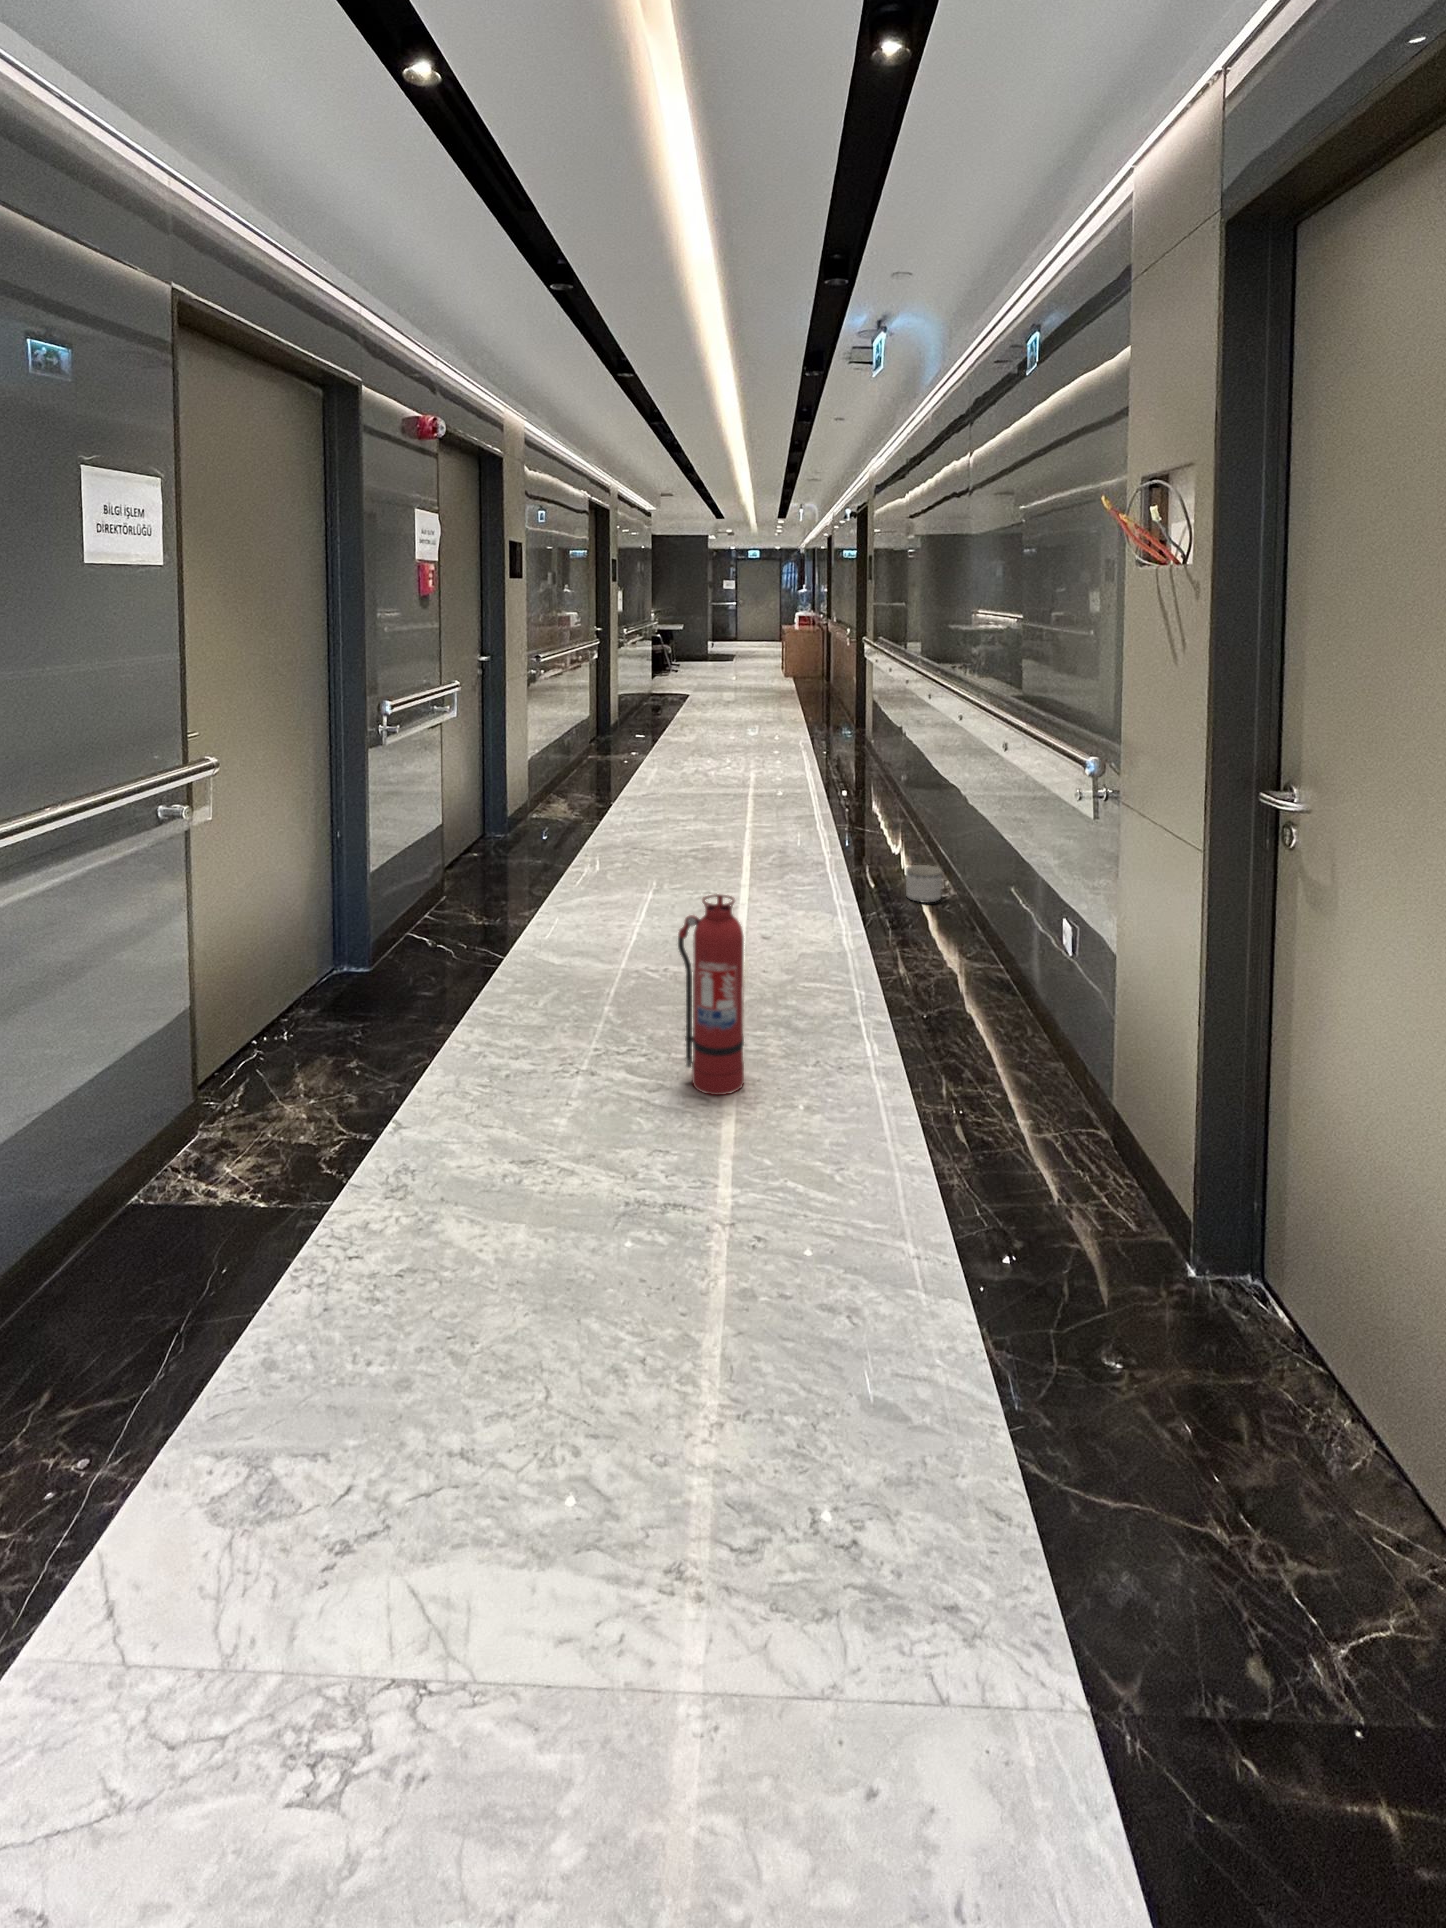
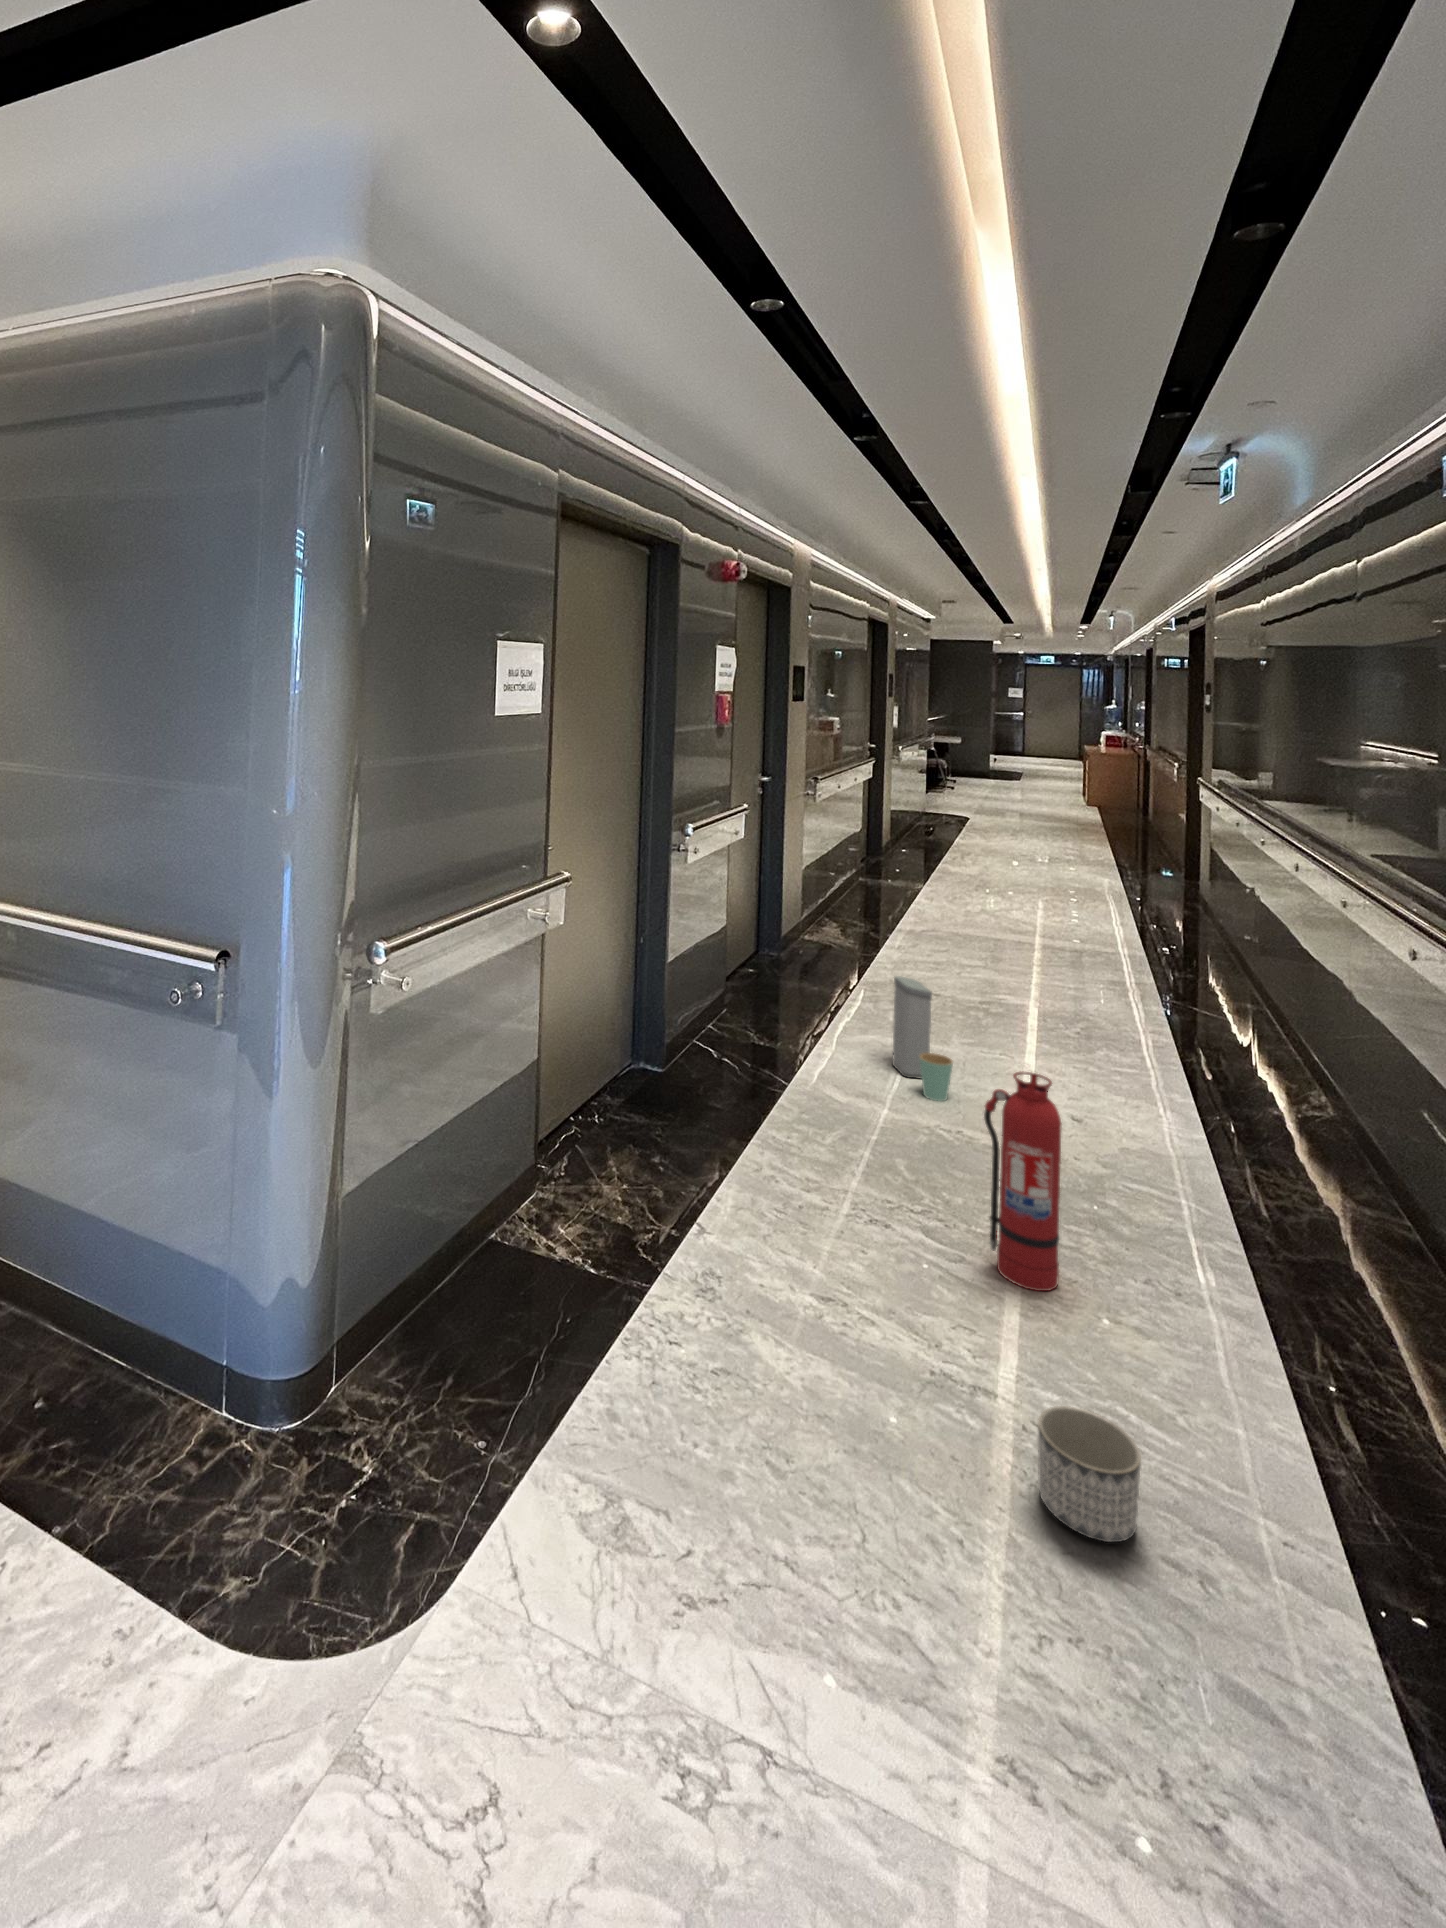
trash can: none [609,833,662,944] -> present [892,976,953,1101]
planter: present [906,865,942,903] -> present [1038,1406,1141,1542]

